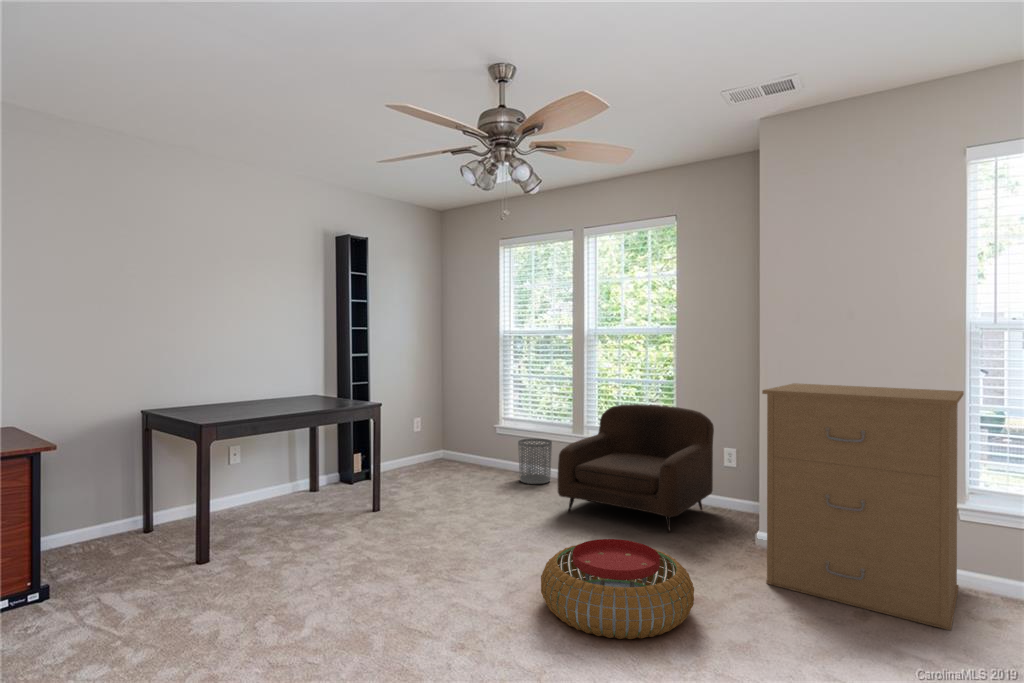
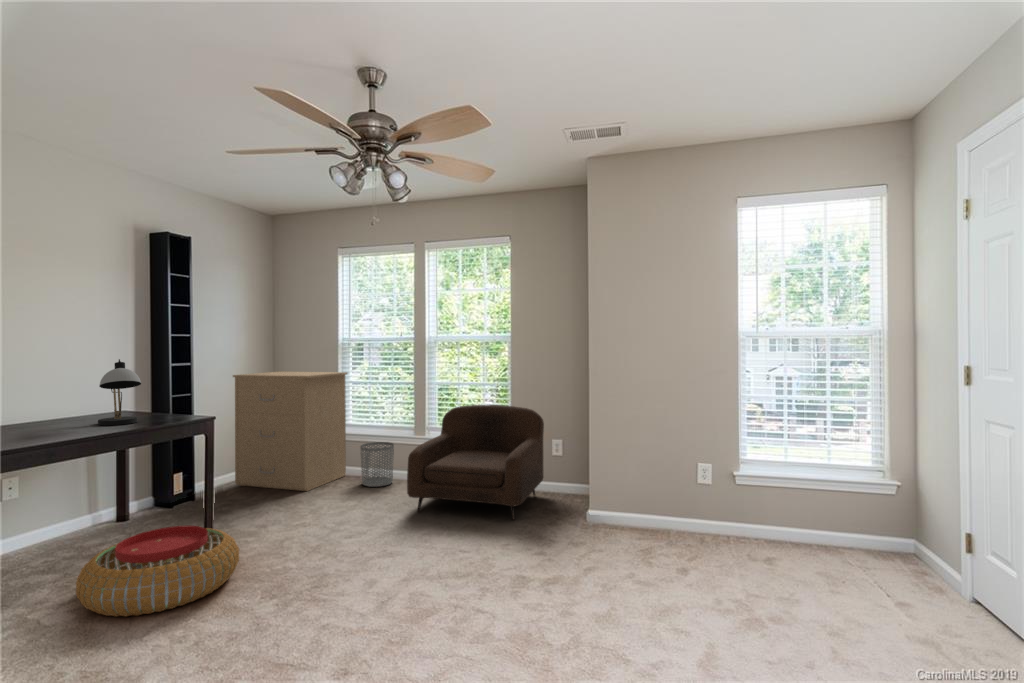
desk lamp: none [292,348,323,406] -> present [98,359,141,425]
filing cabinet: present [762,383,964,630] -> present [233,372,347,491]
pouf: present [541,539,694,639] -> present [76,526,239,617]

